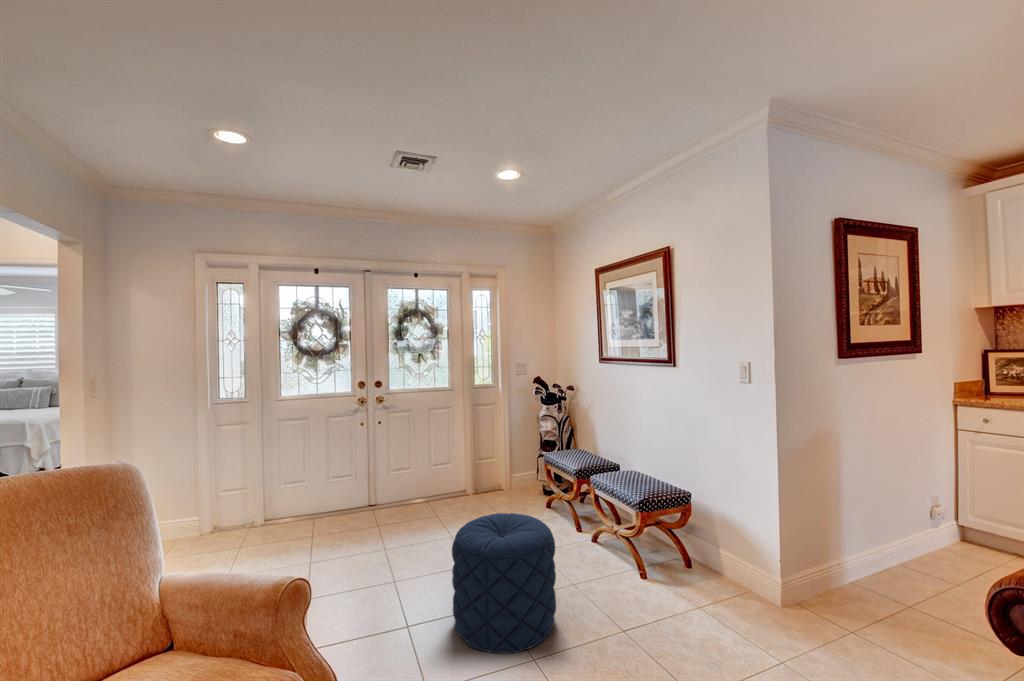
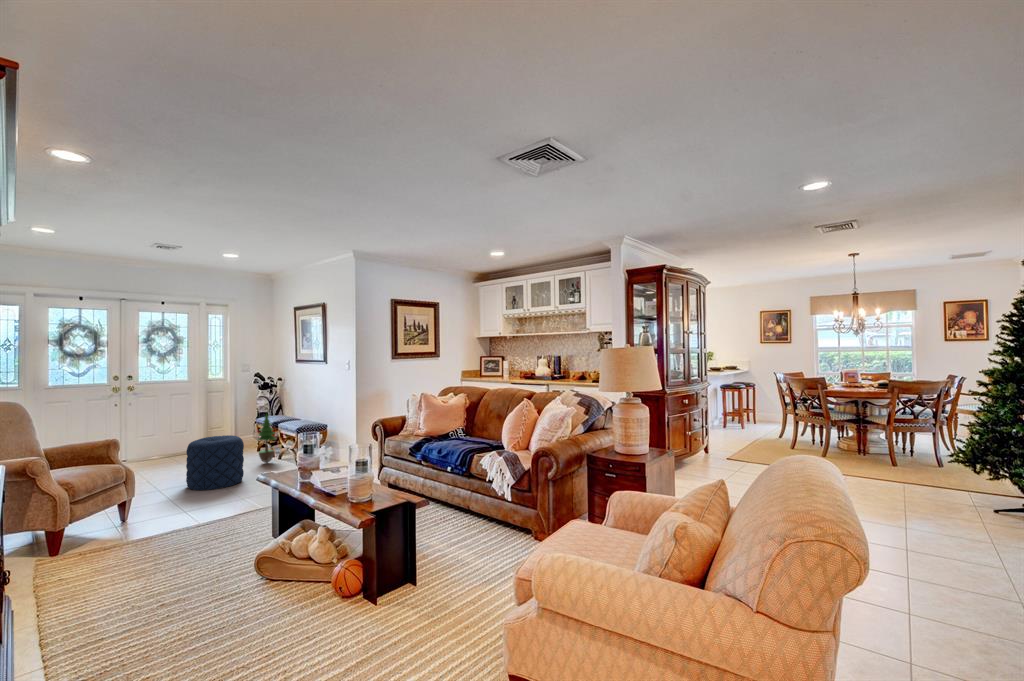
potted tree: none [556,456,589,548] -> present [258,414,276,463]

